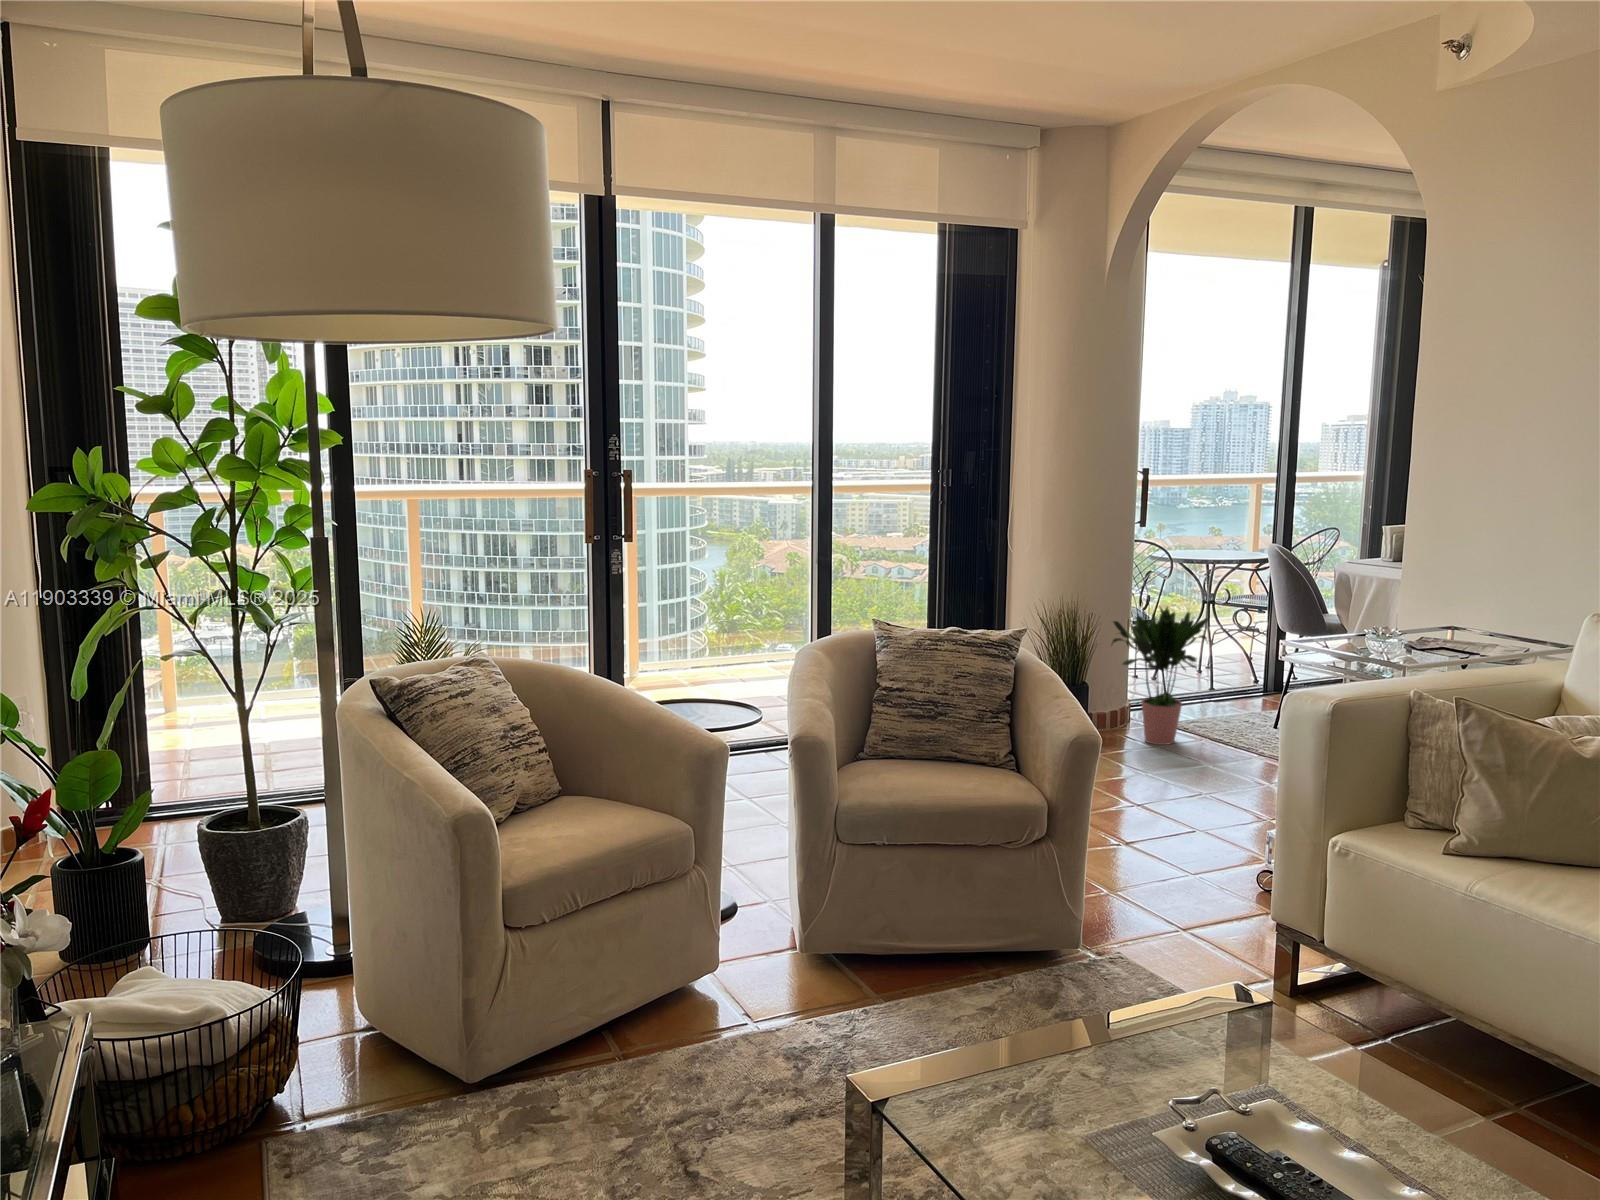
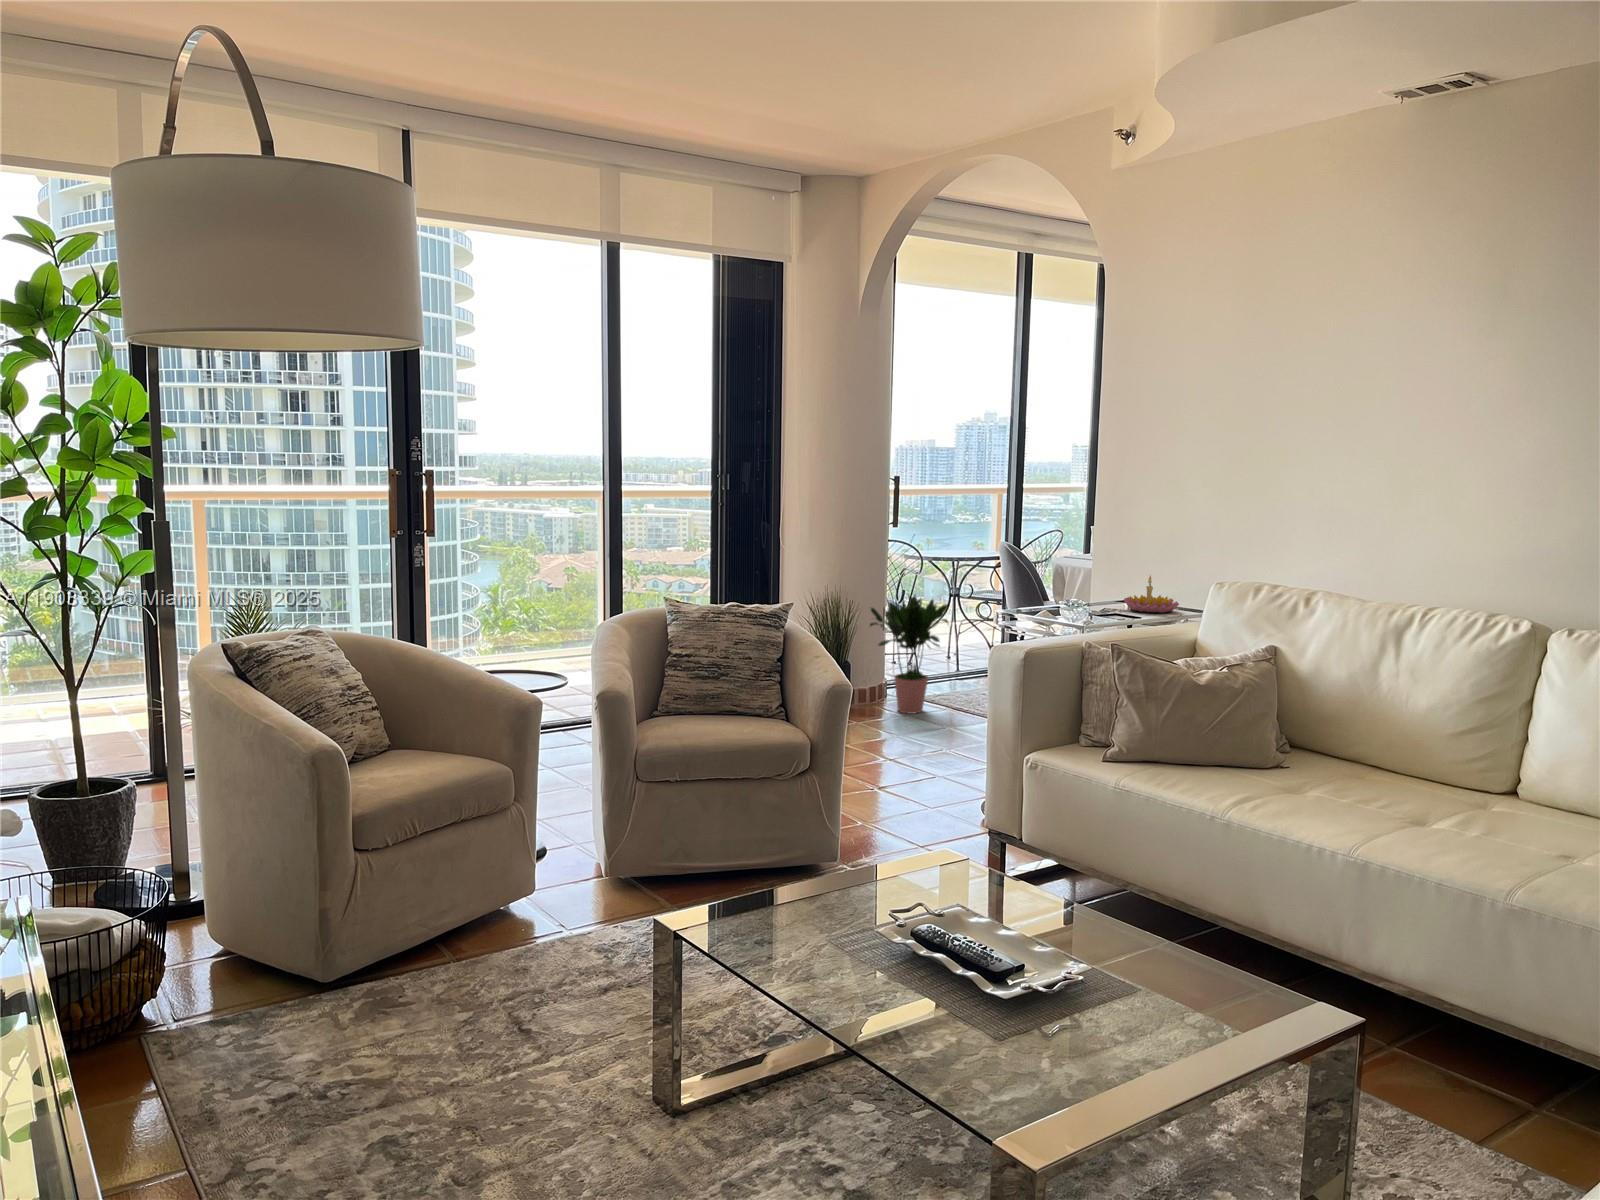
candle holder: none [1446,598,1524,648] -> present [1124,575,1179,613]

